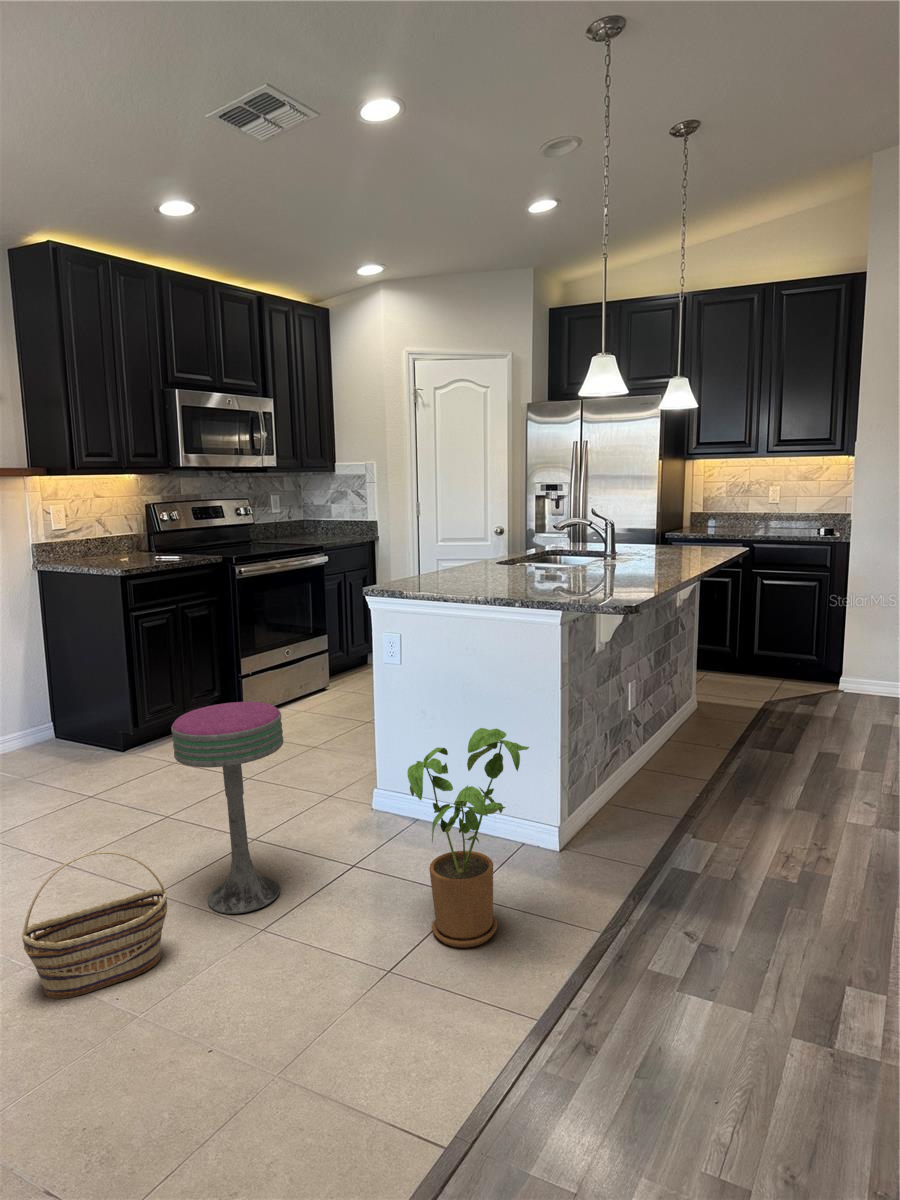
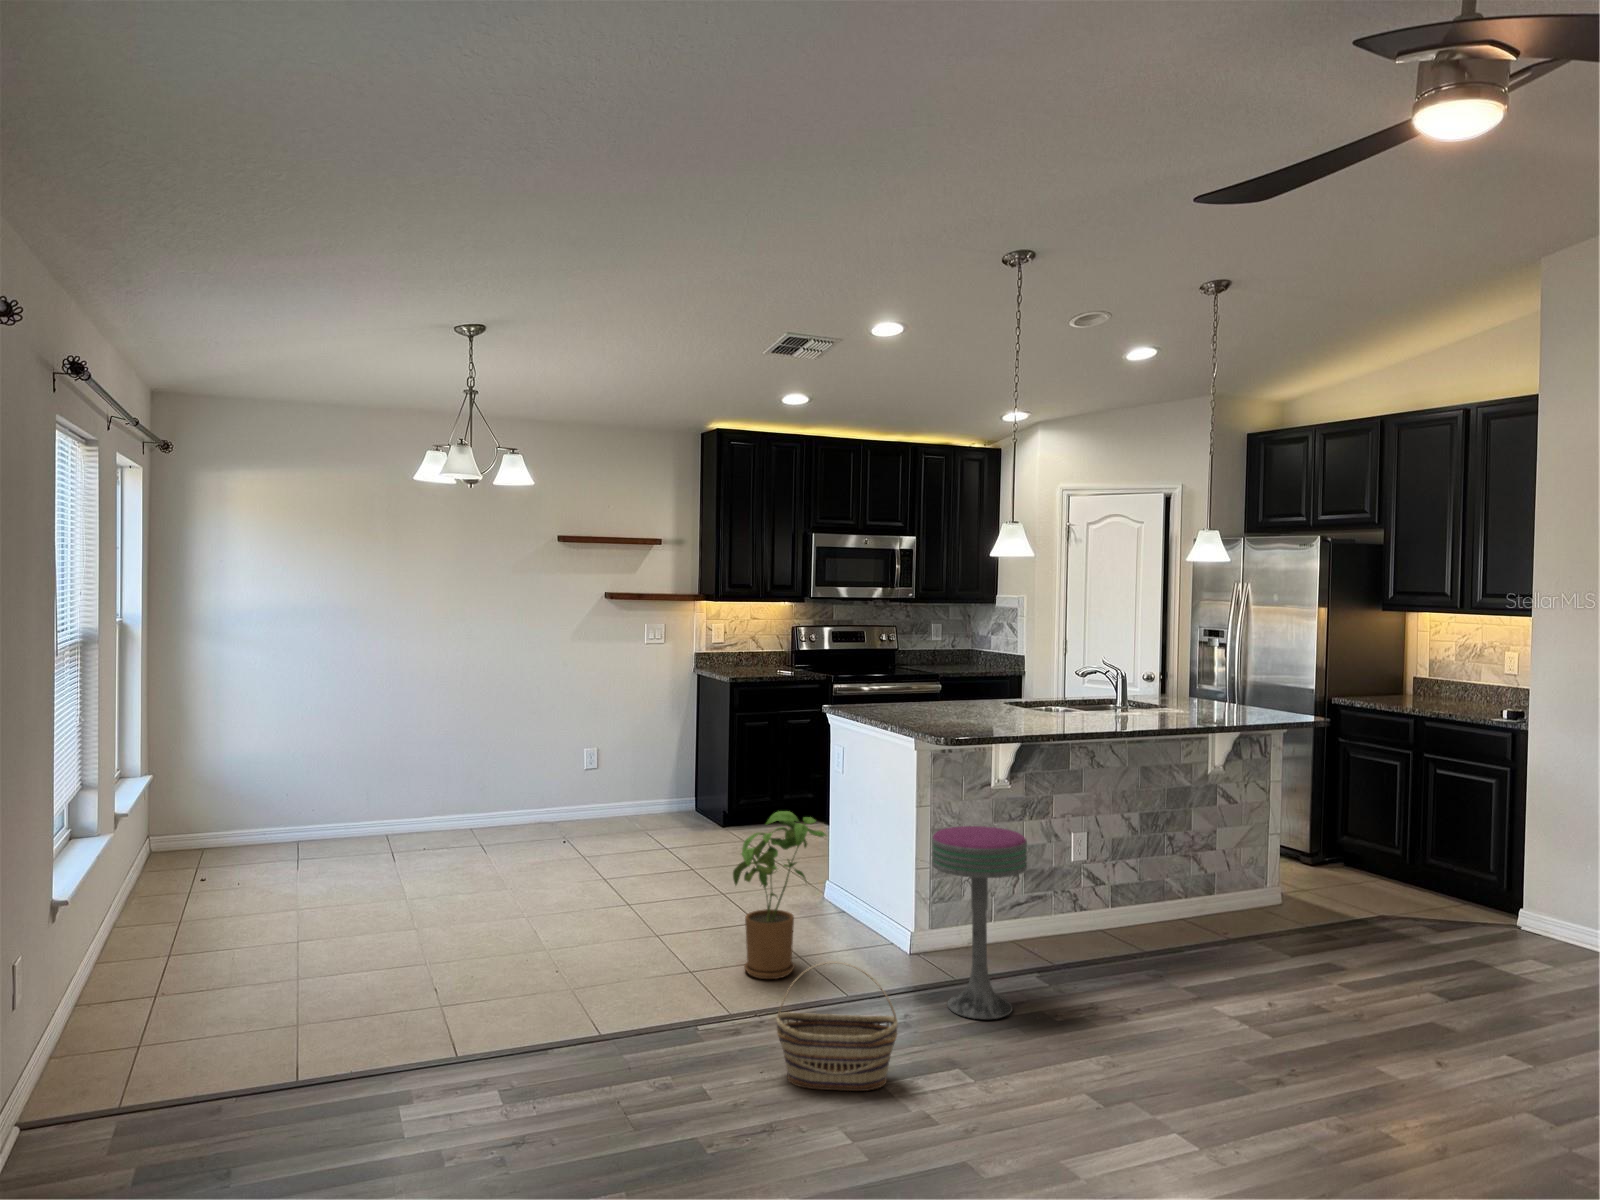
bar stool: present [171,702,283,914] -> present [932,826,1027,1019]
basket: present [22,852,167,999] -> present [776,961,898,1091]

